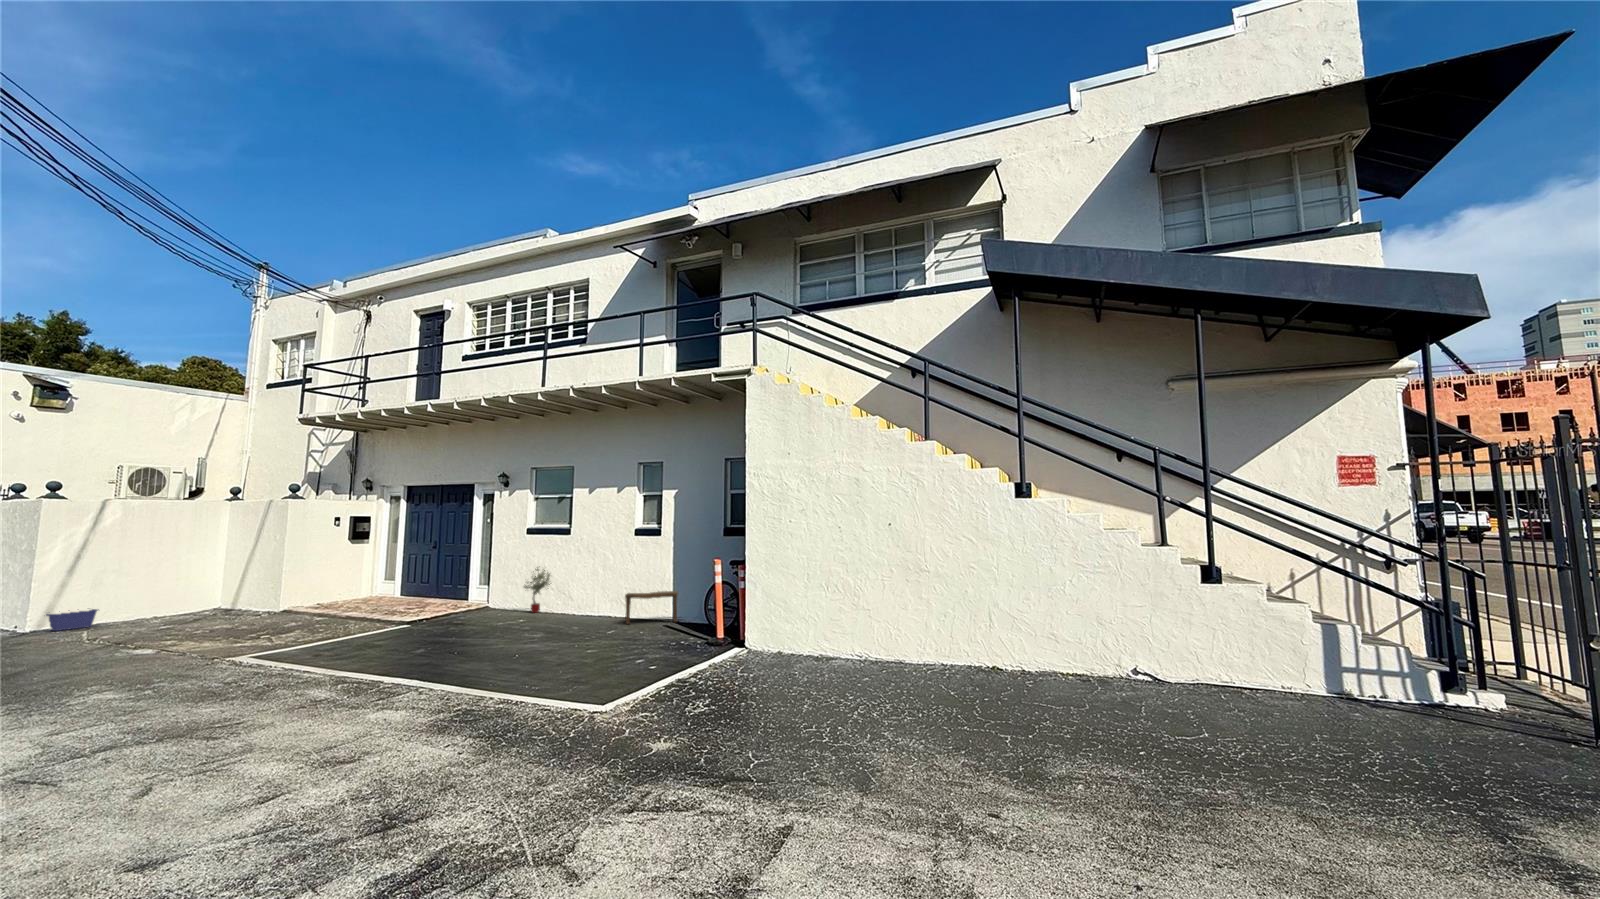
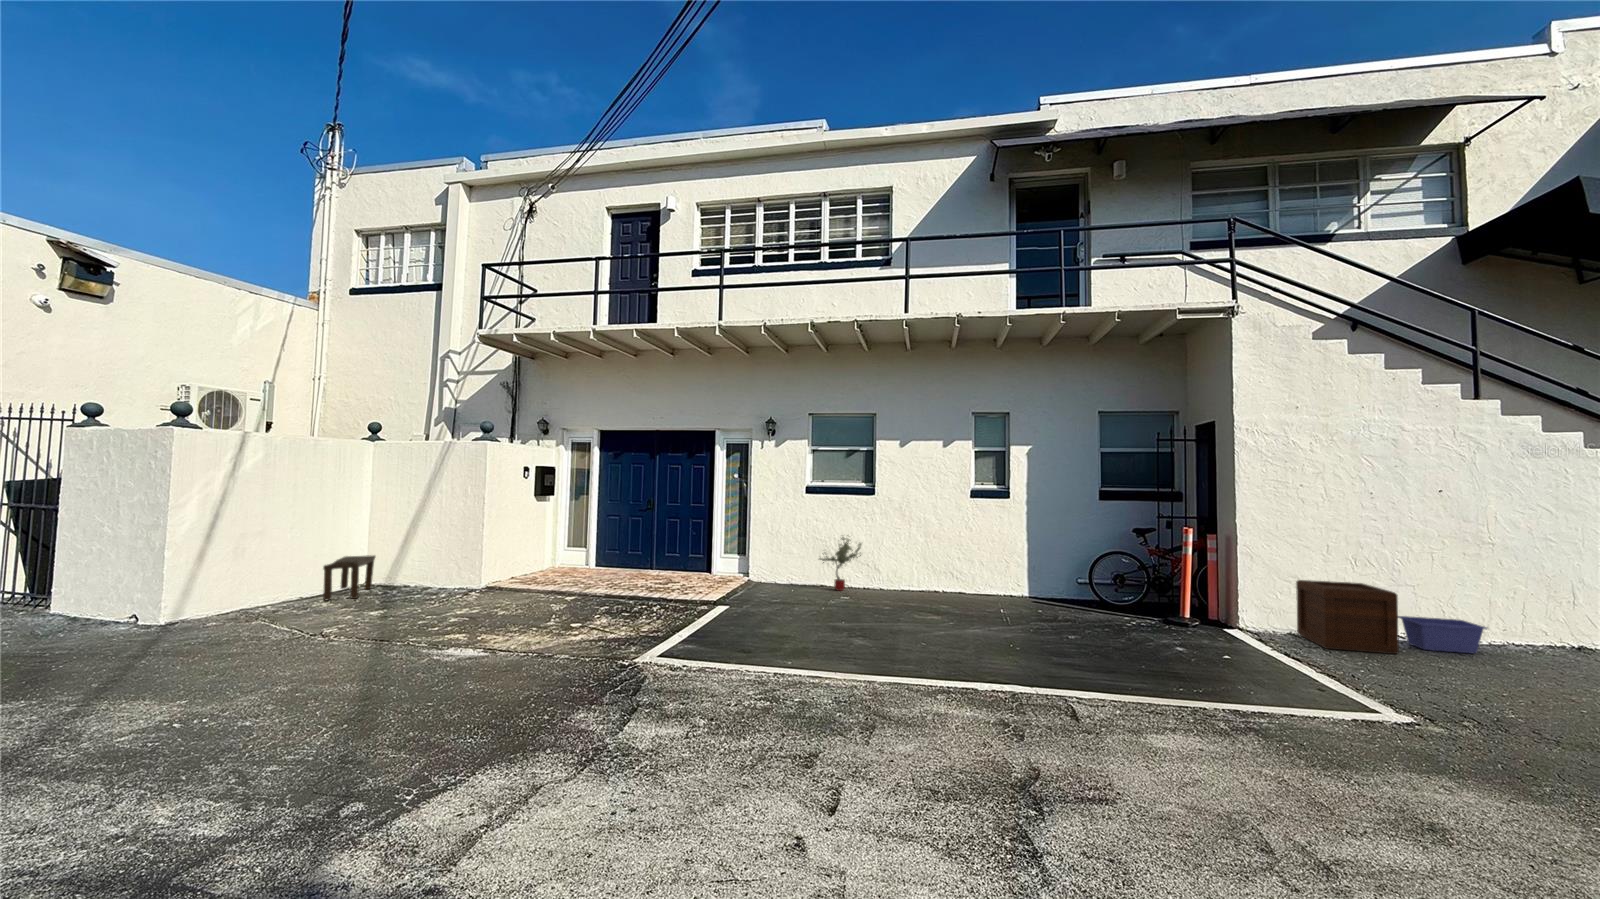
bench: present [625,591,678,624] -> present [323,555,375,600]
wooden crate: none [749,600,816,661] -> present [1296,580,1399,654]
storage bin: present [46,609,98,631] -> present [1398,616,1487,653]

